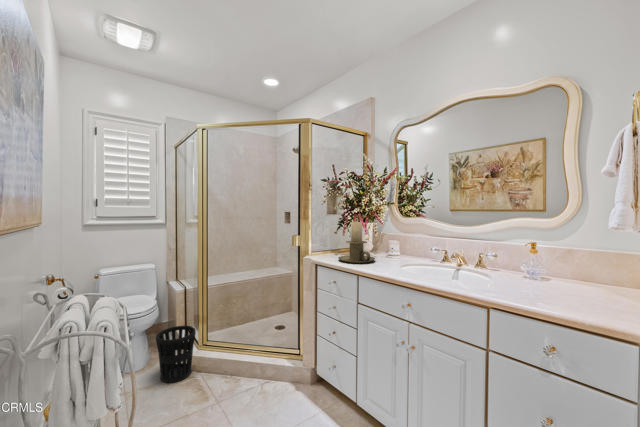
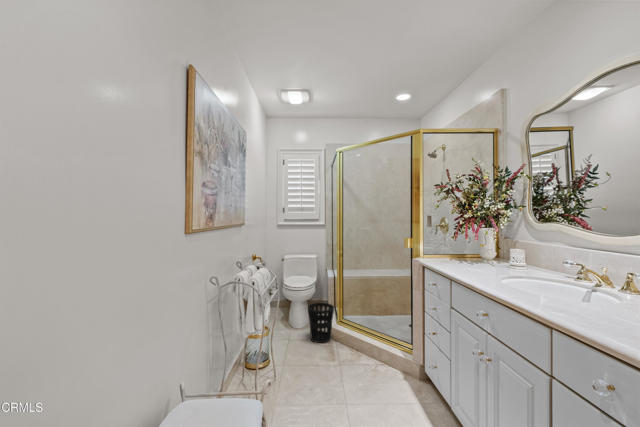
candle holder: present [338,222,375,263] -> none [442,226,485,268]

